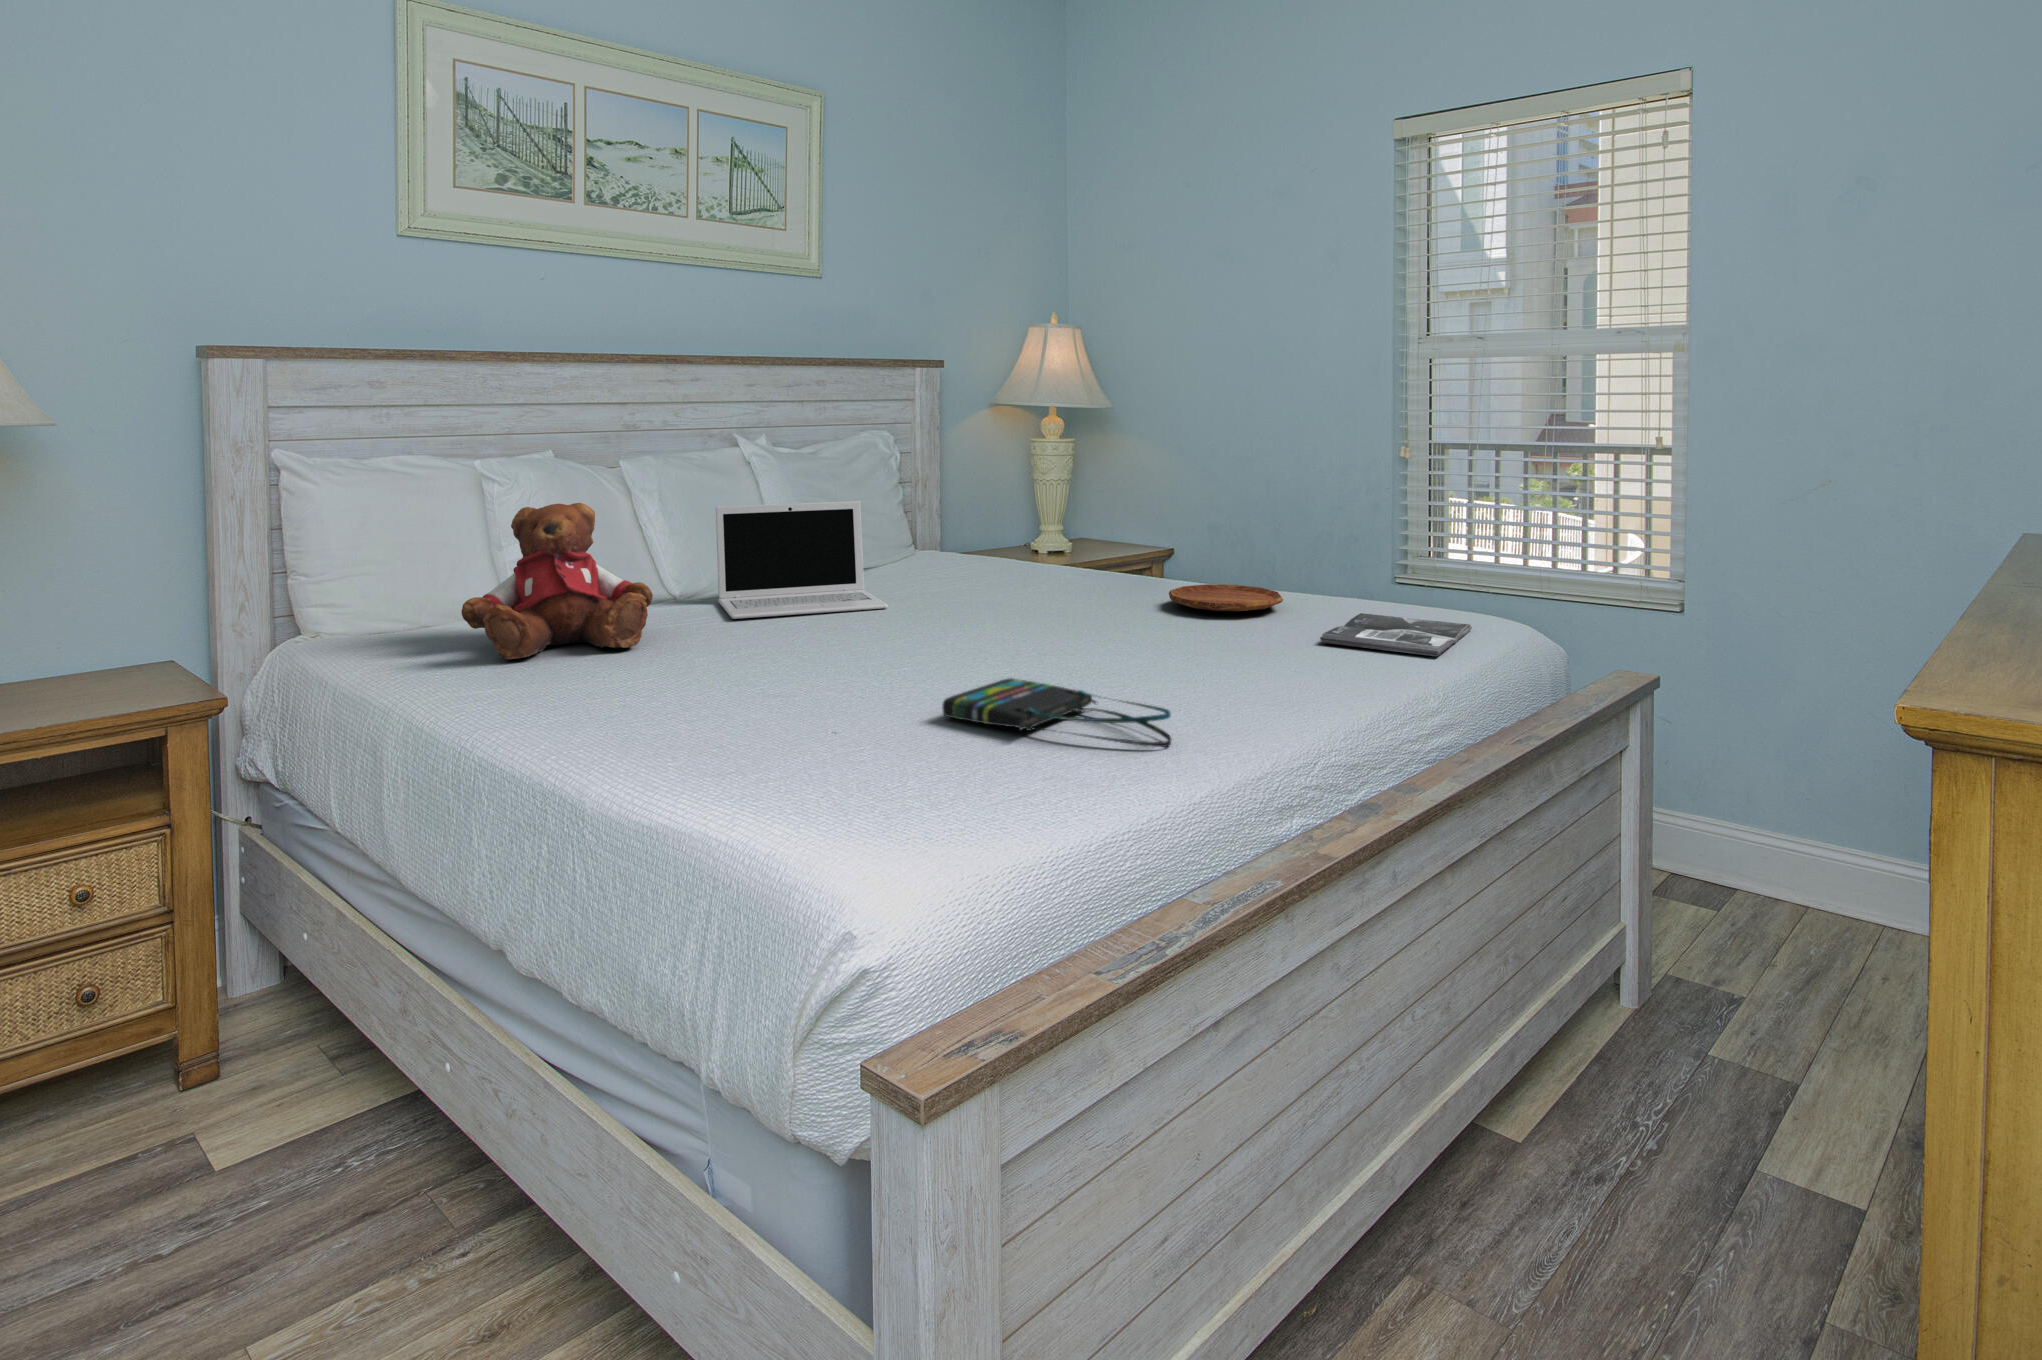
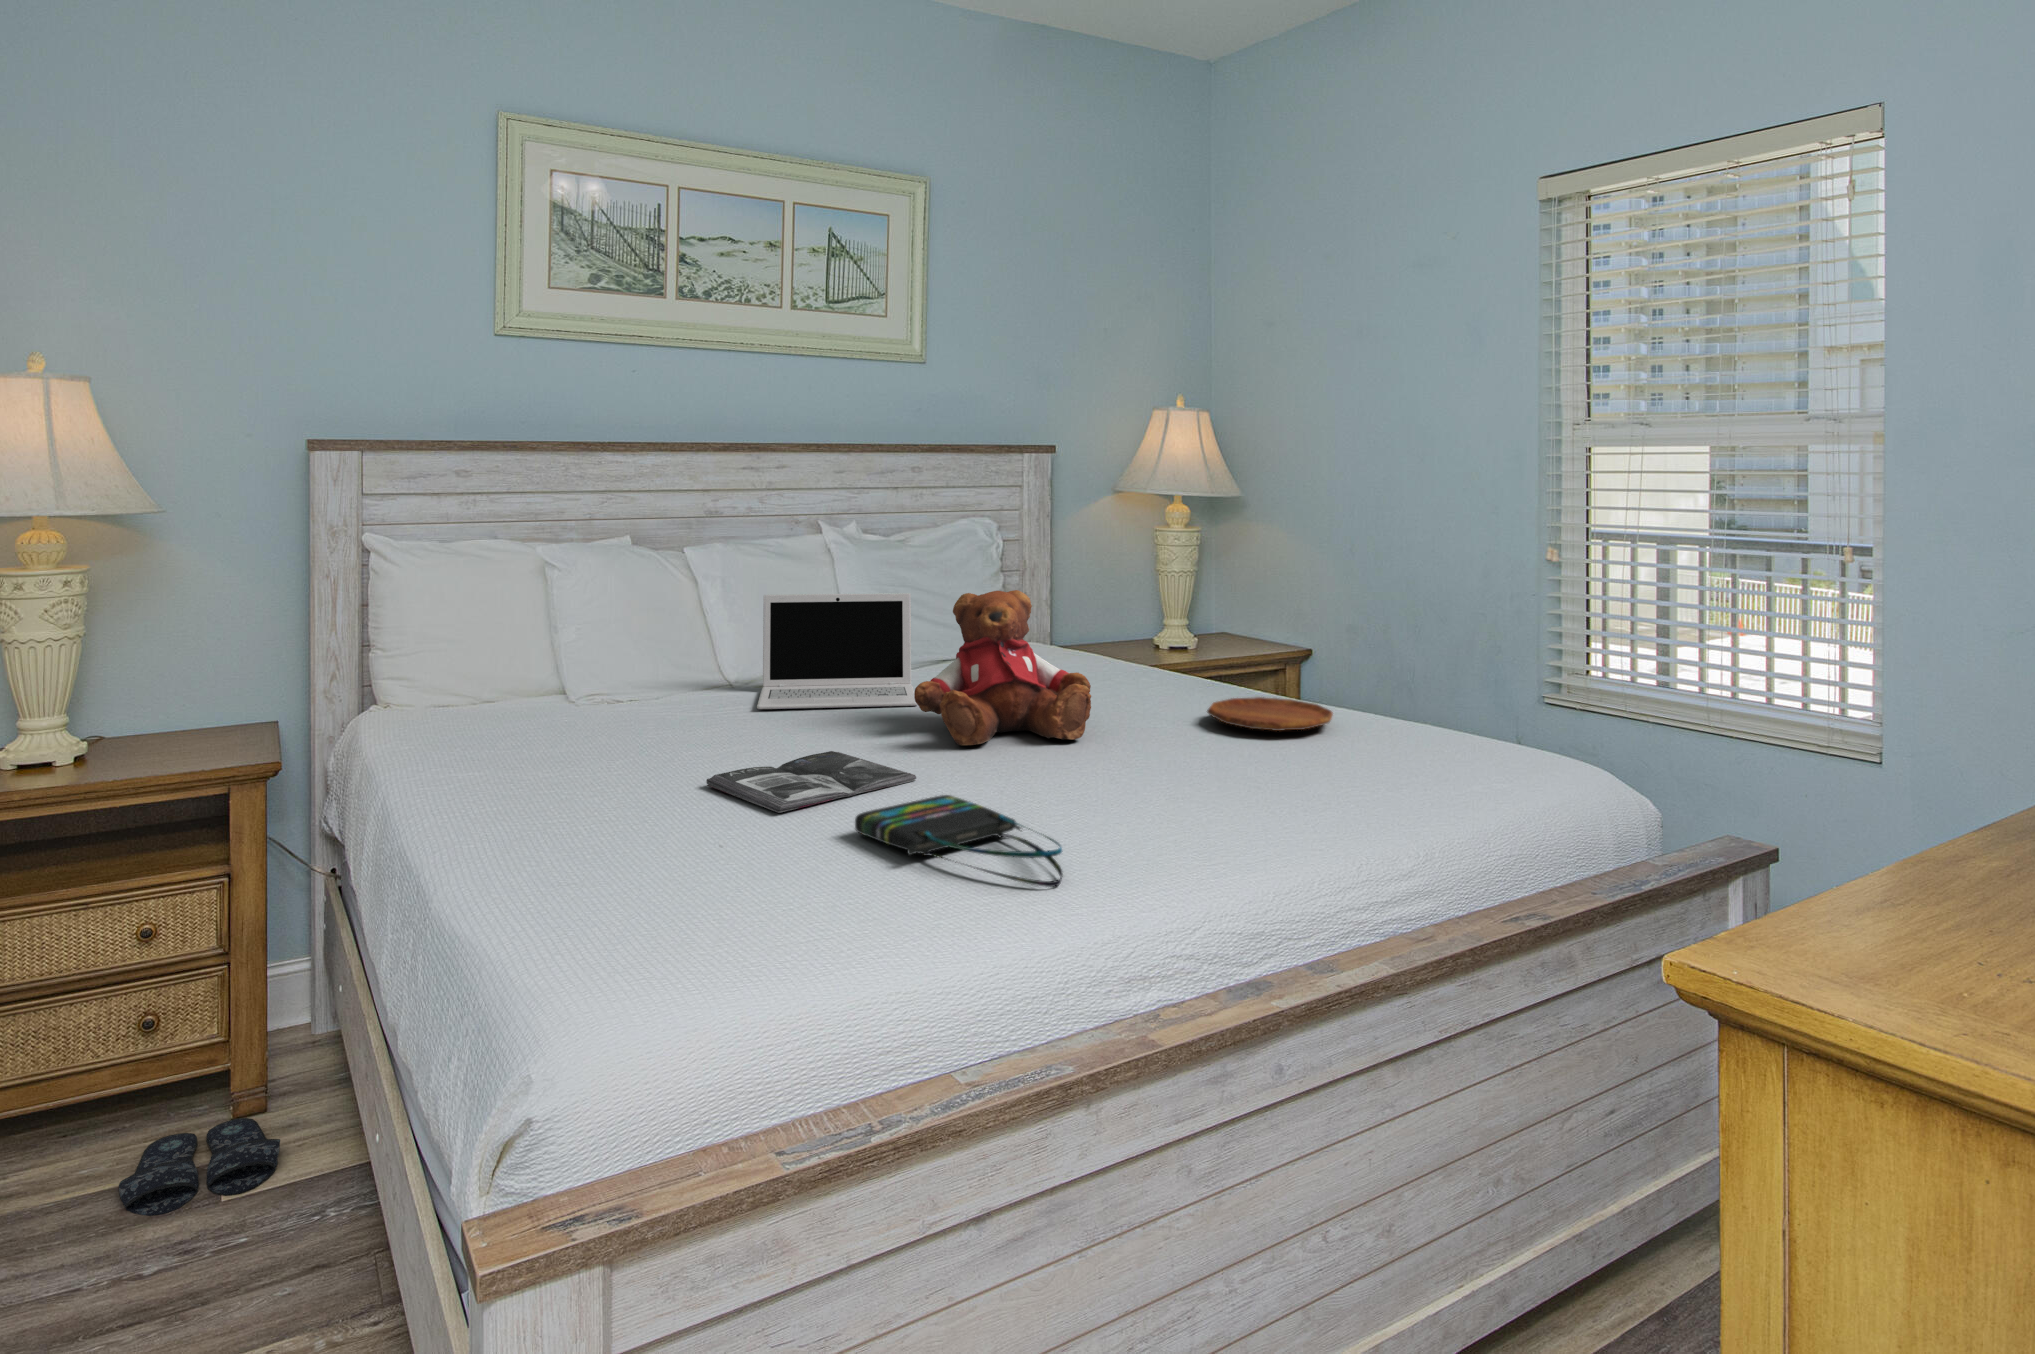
teddy bear: present [461,503,653,659] -> present [914,590,1091,745]
magazine: present [1320,613,1472,656] -> present [706,751,916,813]
slippers: none [87,1084,266,1195] -> present [119,1118,280,1216]

